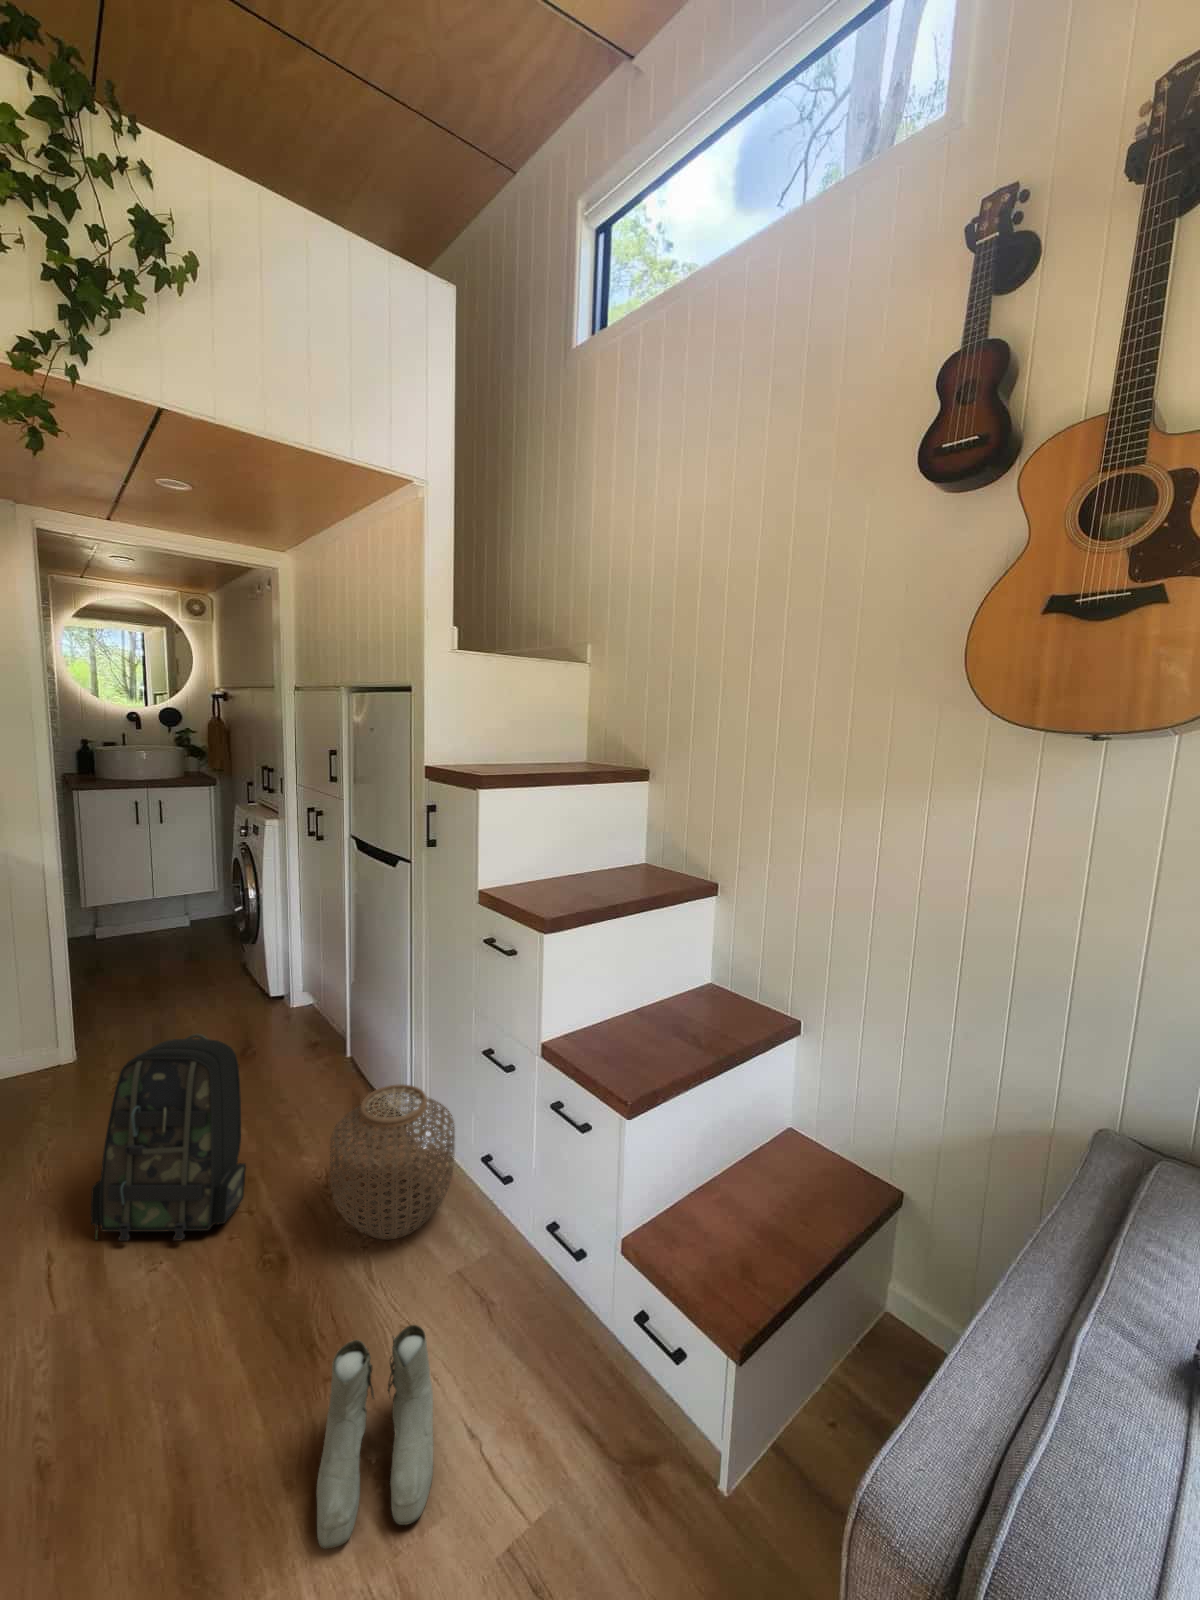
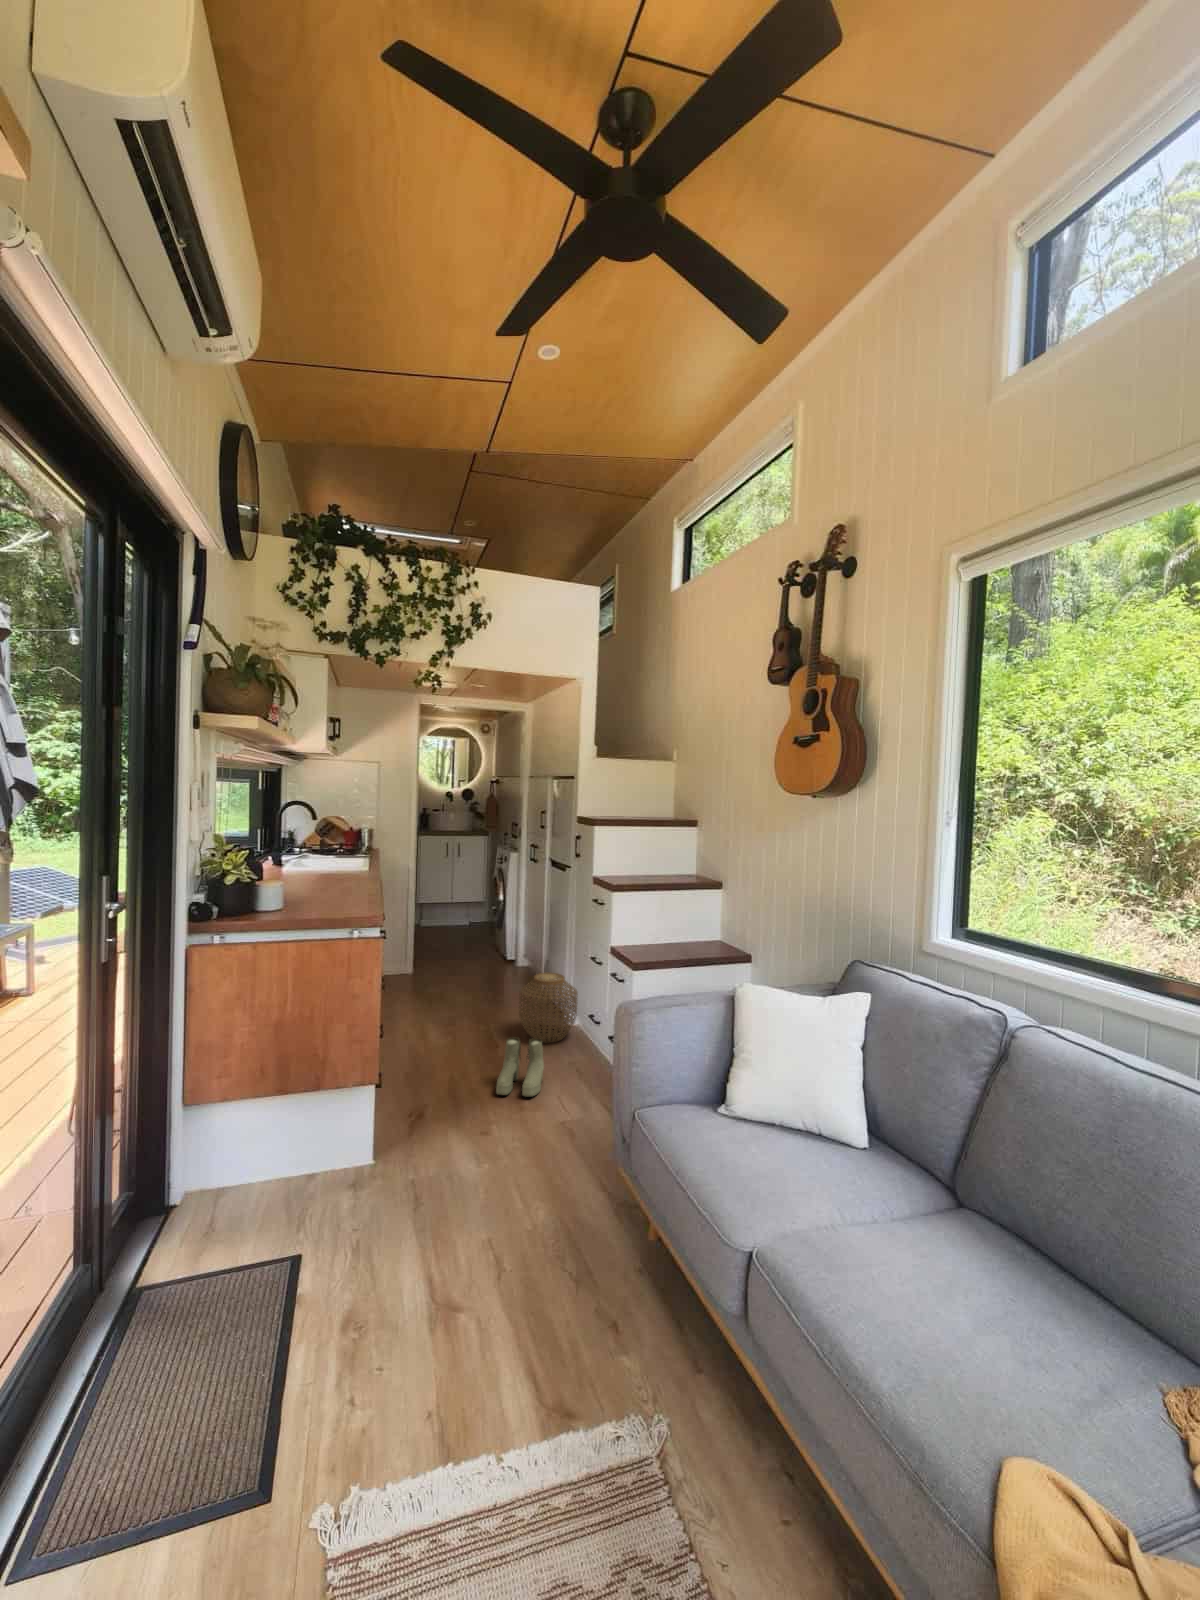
backpack: present [91,1034,246,1241] -> none [423,940,486,1026]

